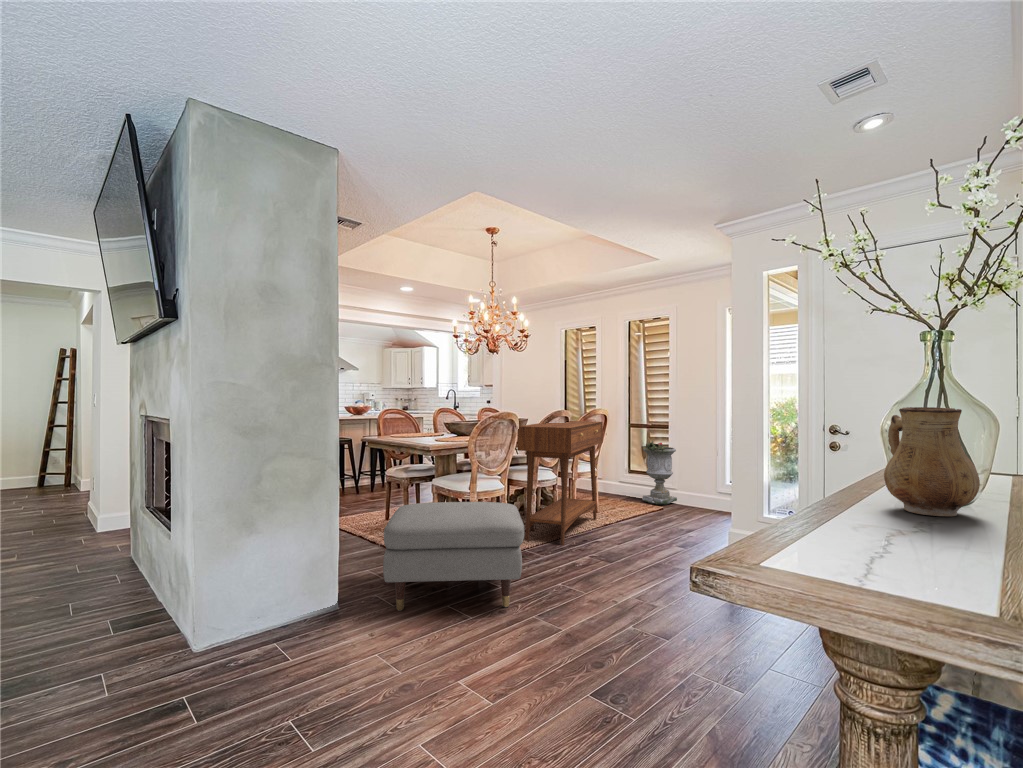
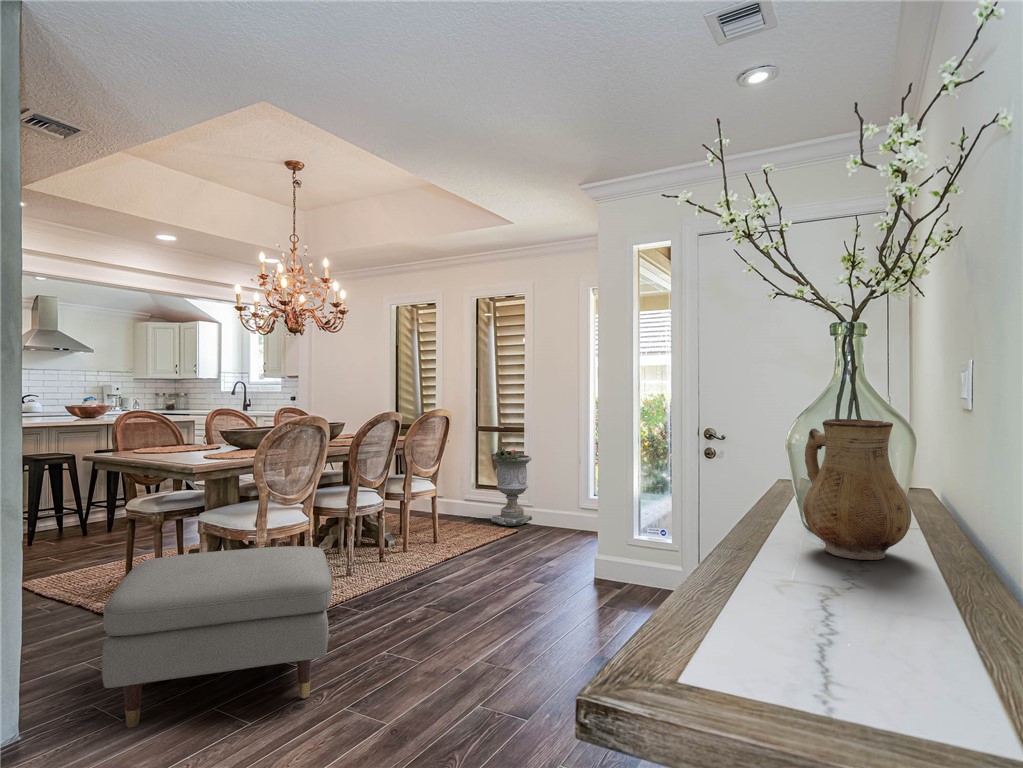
console table: present [518,421,603,546] -> none [328,426,443,593]

